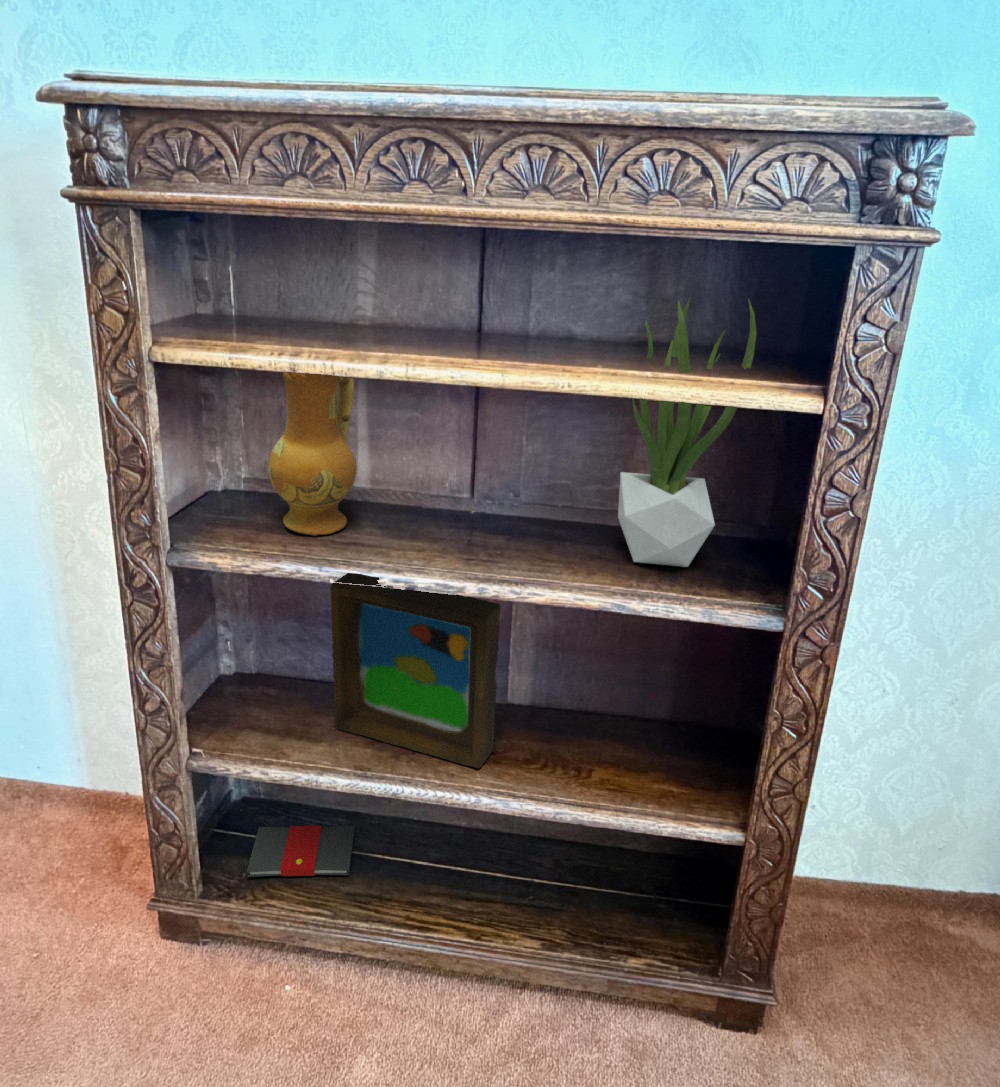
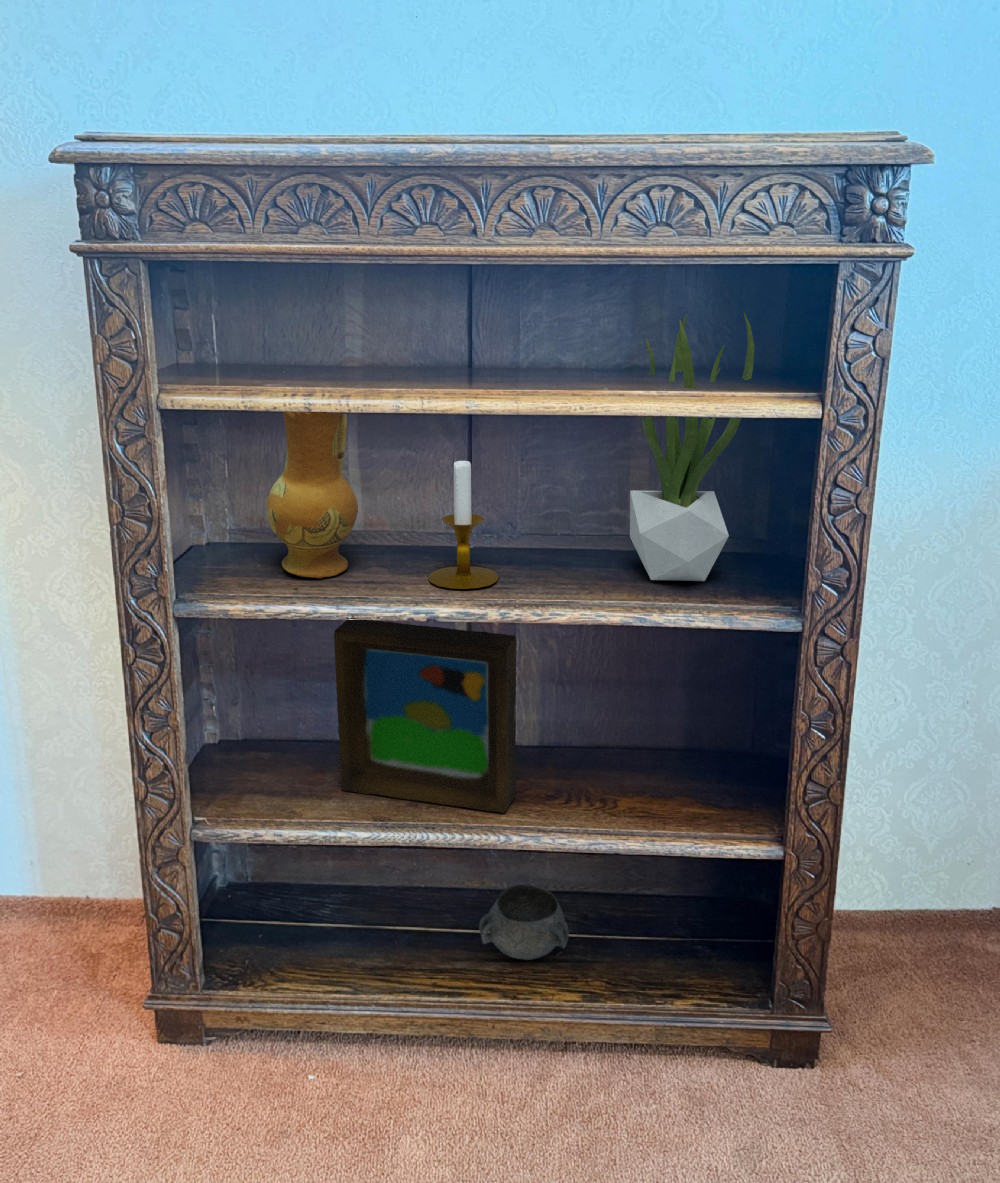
candlestick: none [418,432,486,558] -> present [428,461,498,589]
decorative bowl: none [455,820,537,897] -> present [479,883,569,960]
book: present [247,826,354,877] -> none [250,909,362,967]

